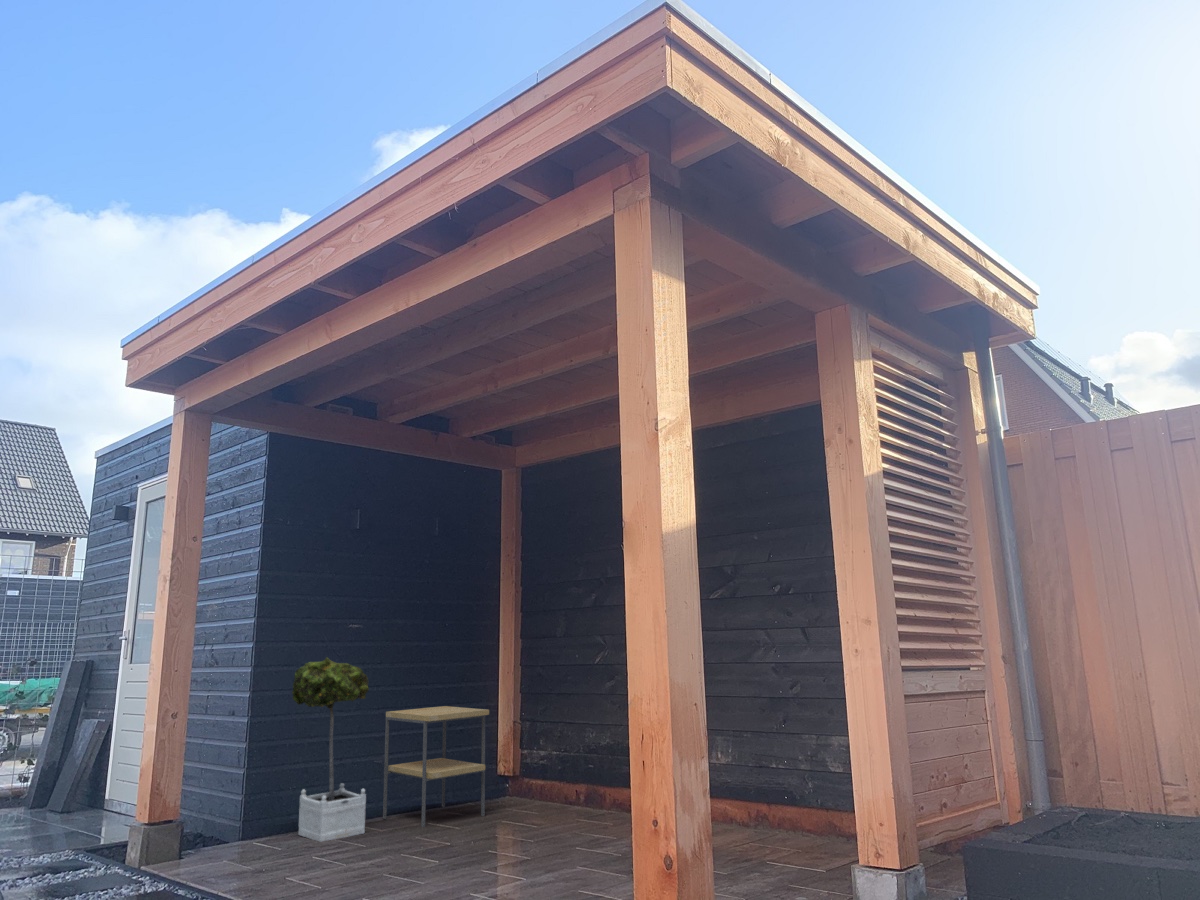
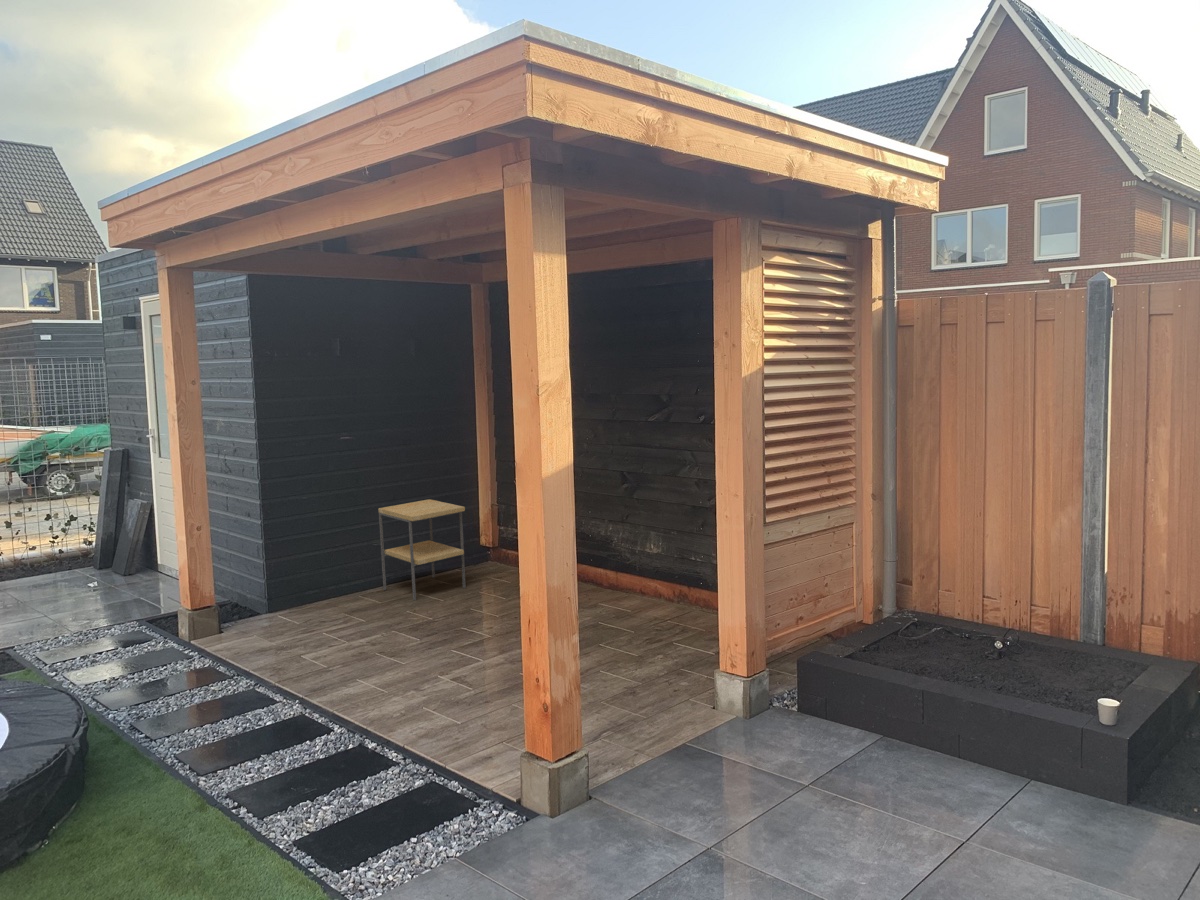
potted tree: present [292,658,369,841] -> none [295,475,367,616]

